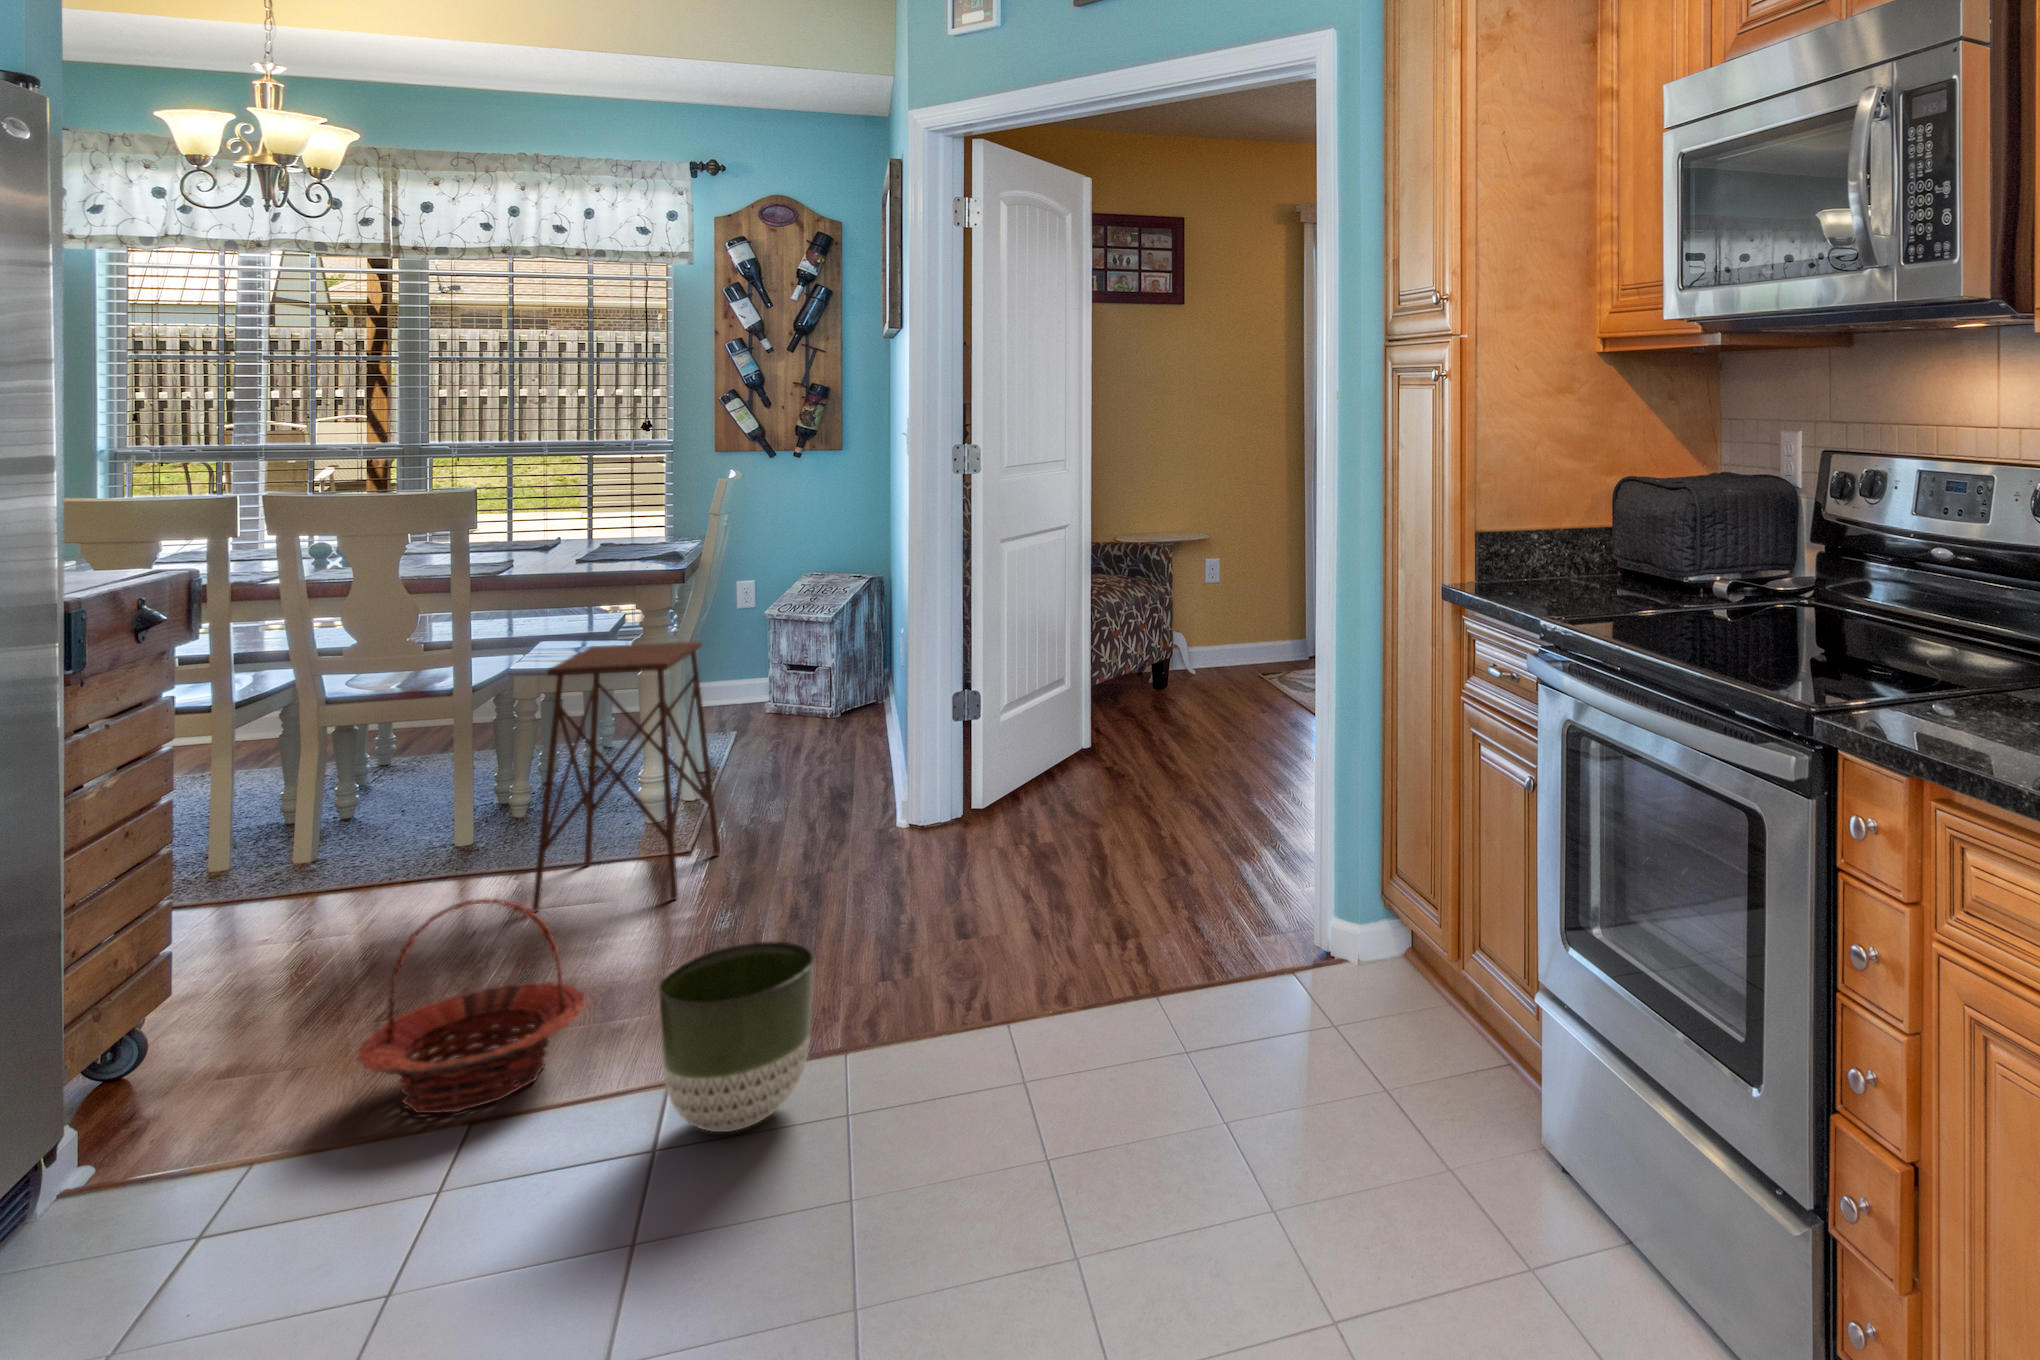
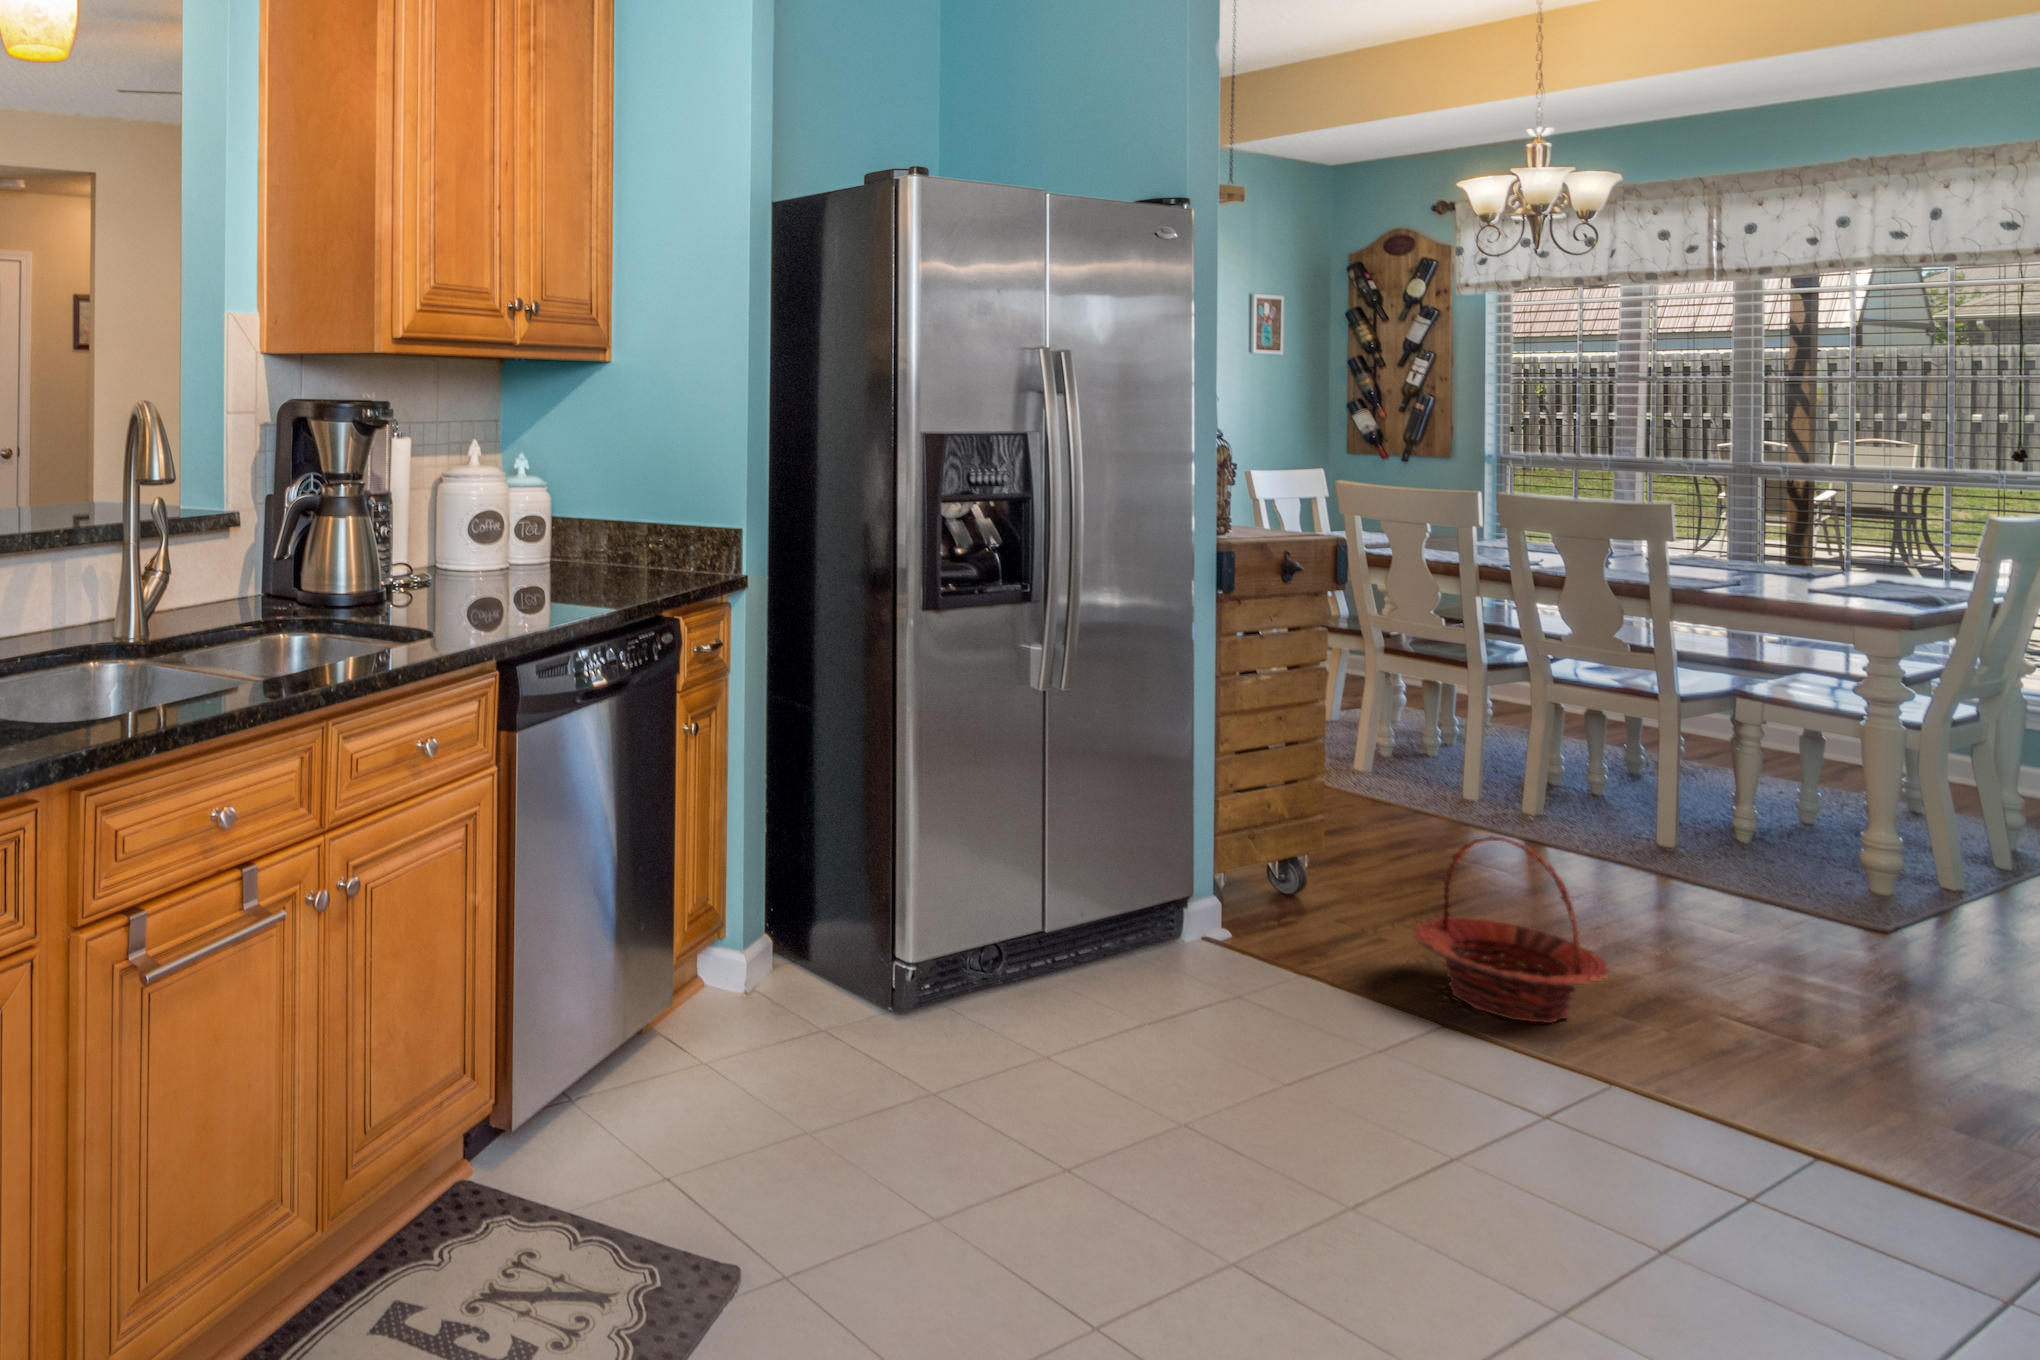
side table: present [532,642,720,912] -> none [1672,673,1921,966]
planter: present [658,941,814,1132] -> none [1598,963,1780,1160]

